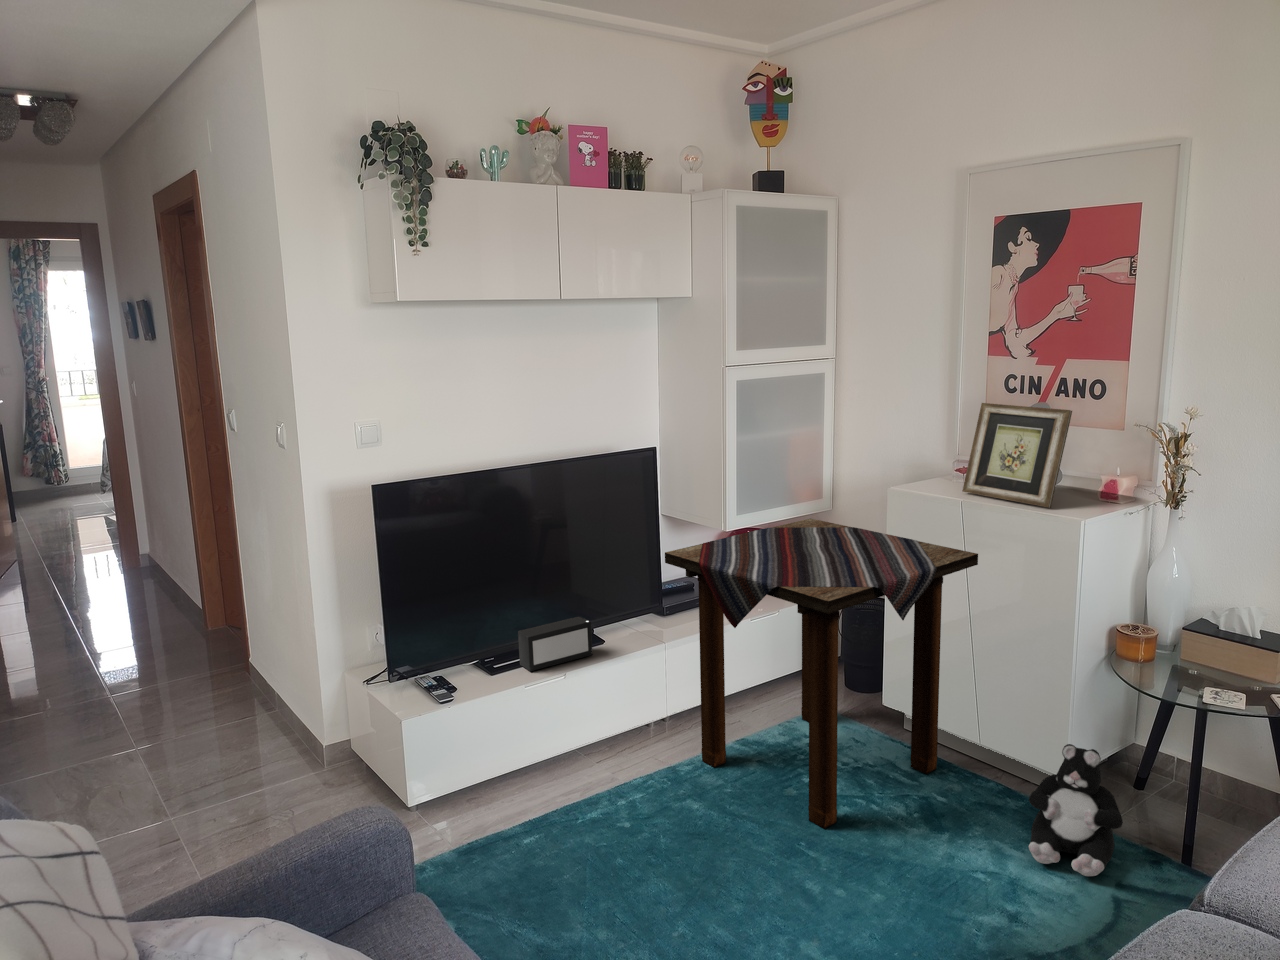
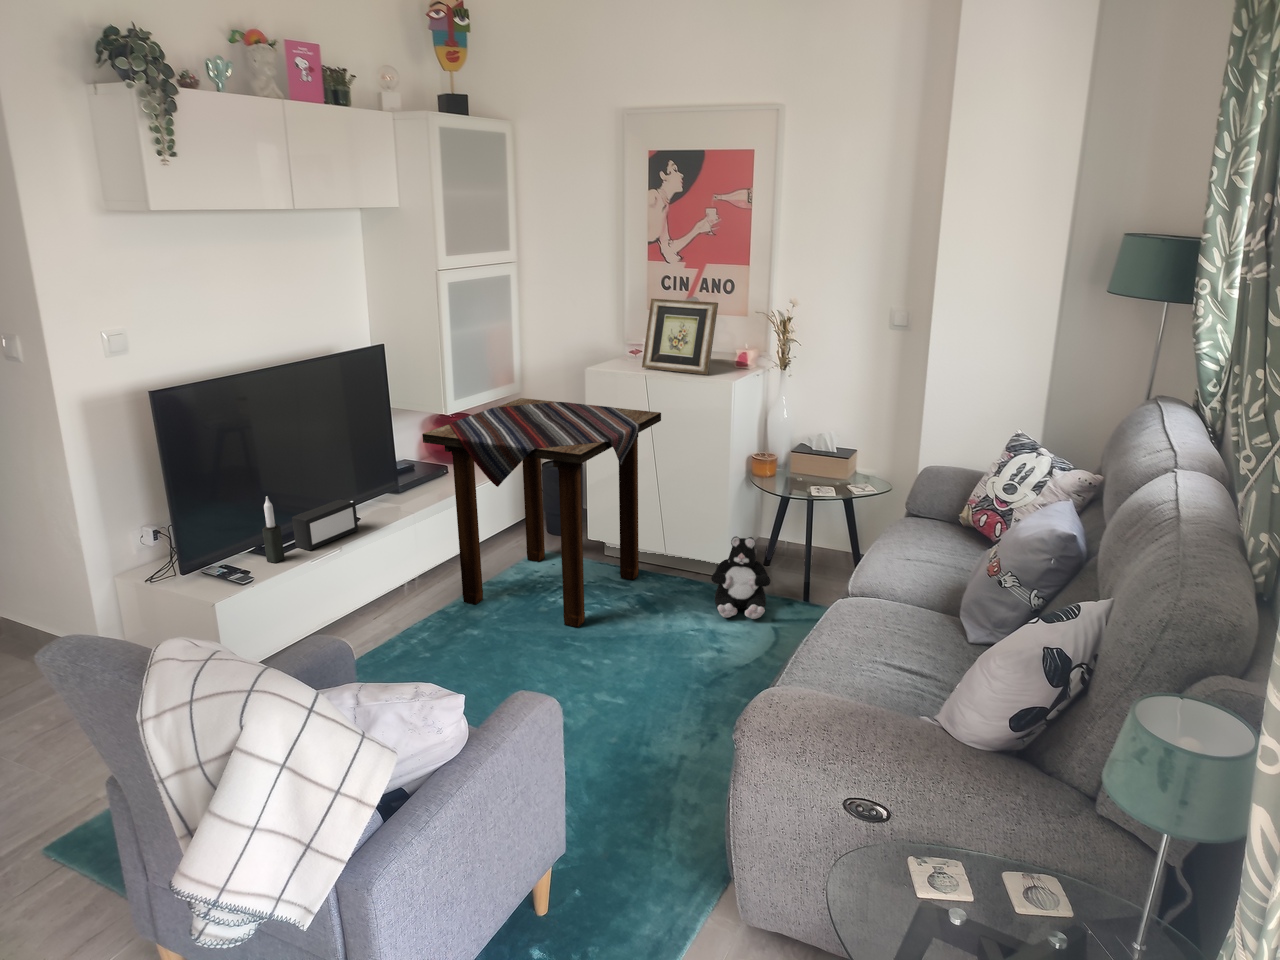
candle: none [480,605,501,680] -> present [262,496,285,563]

